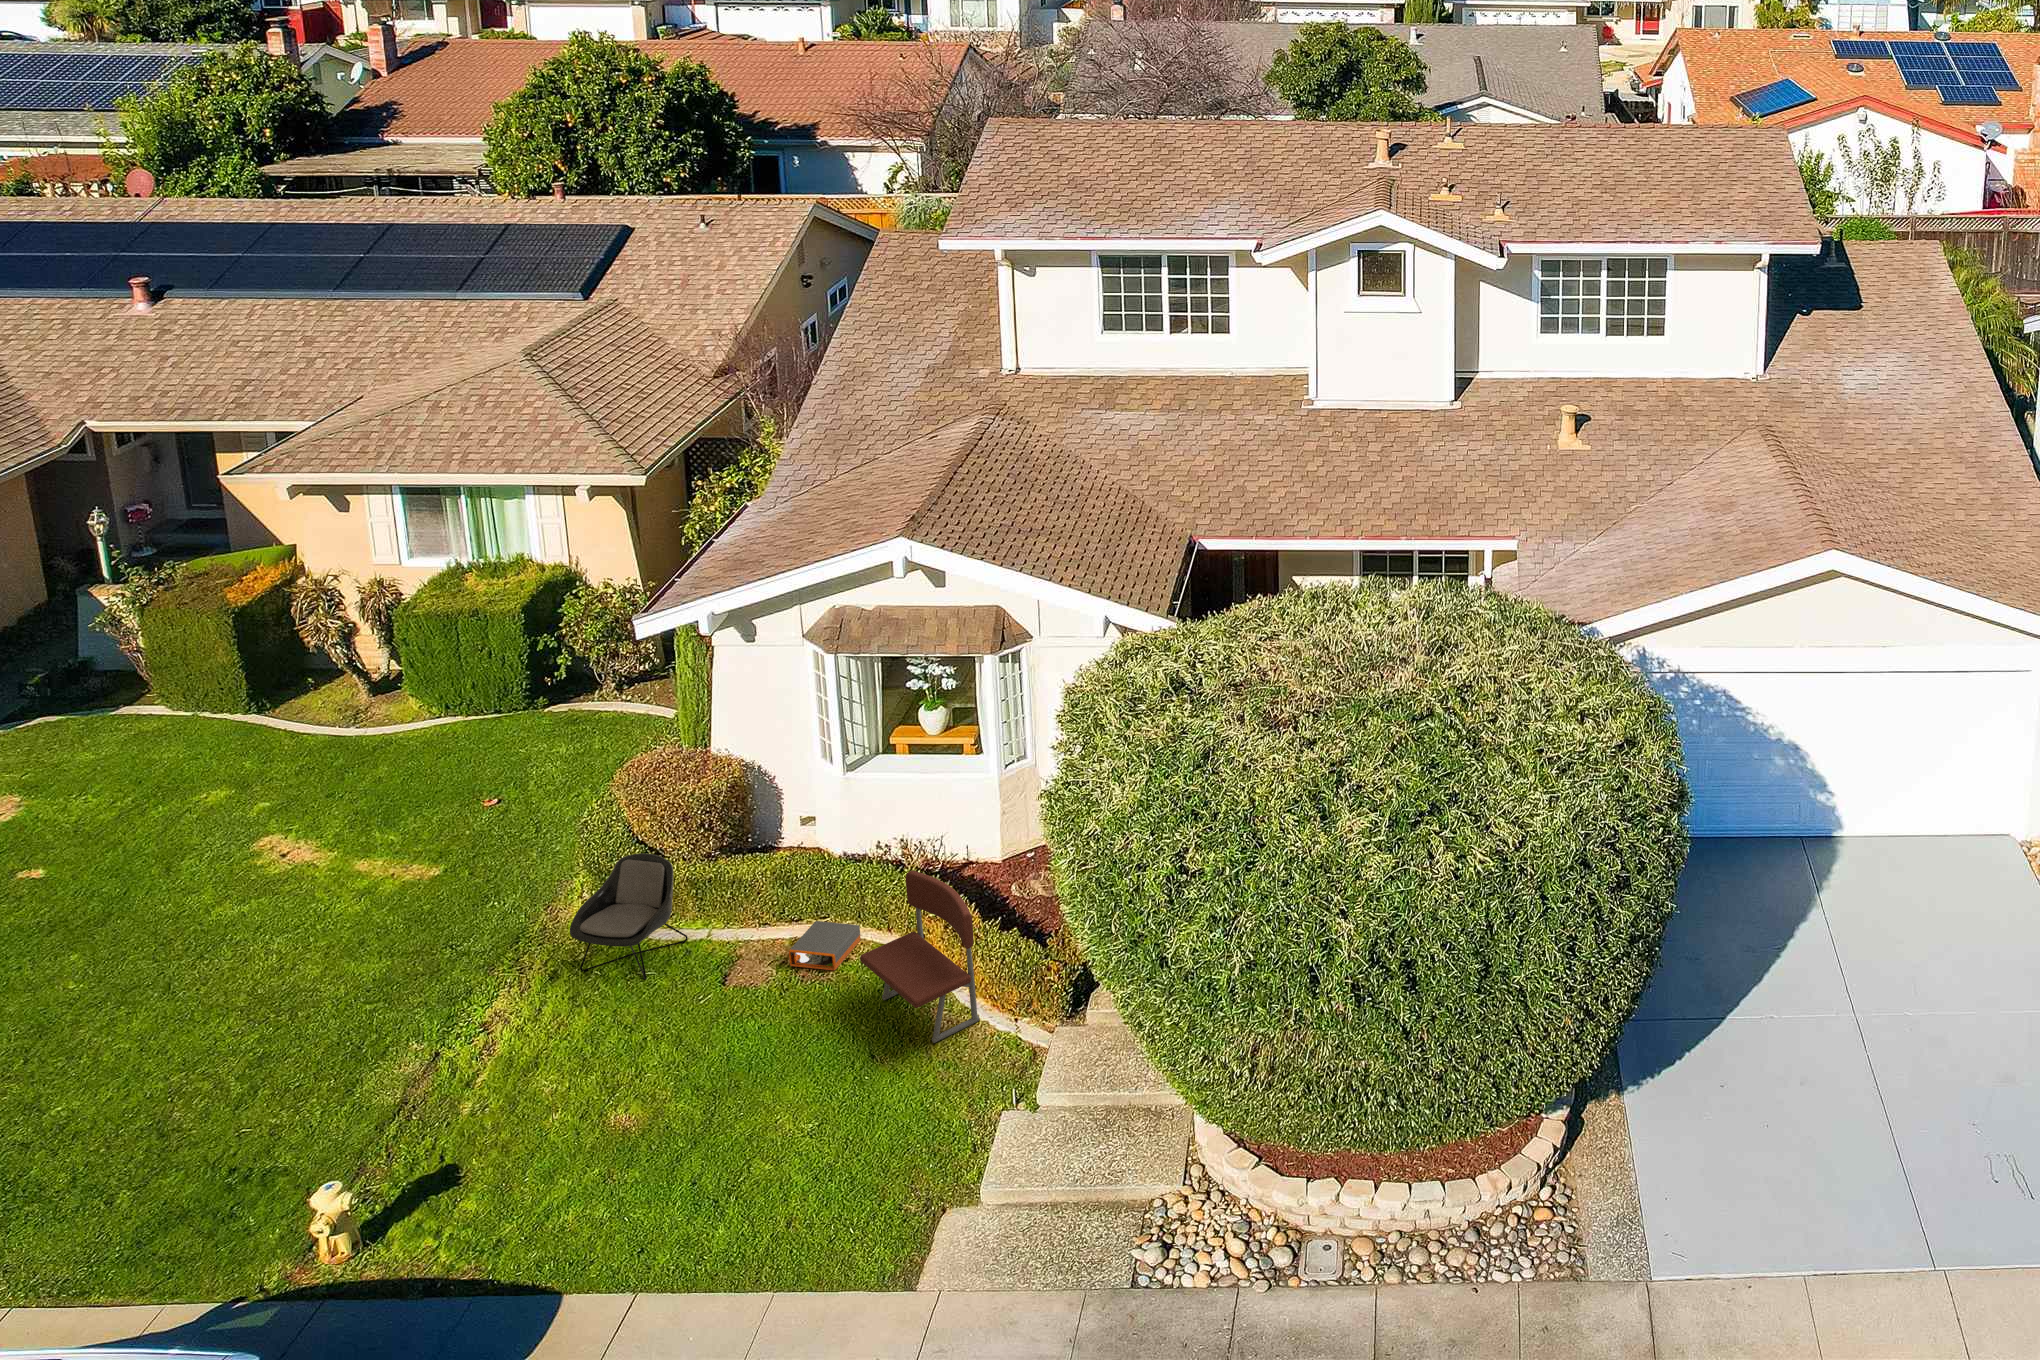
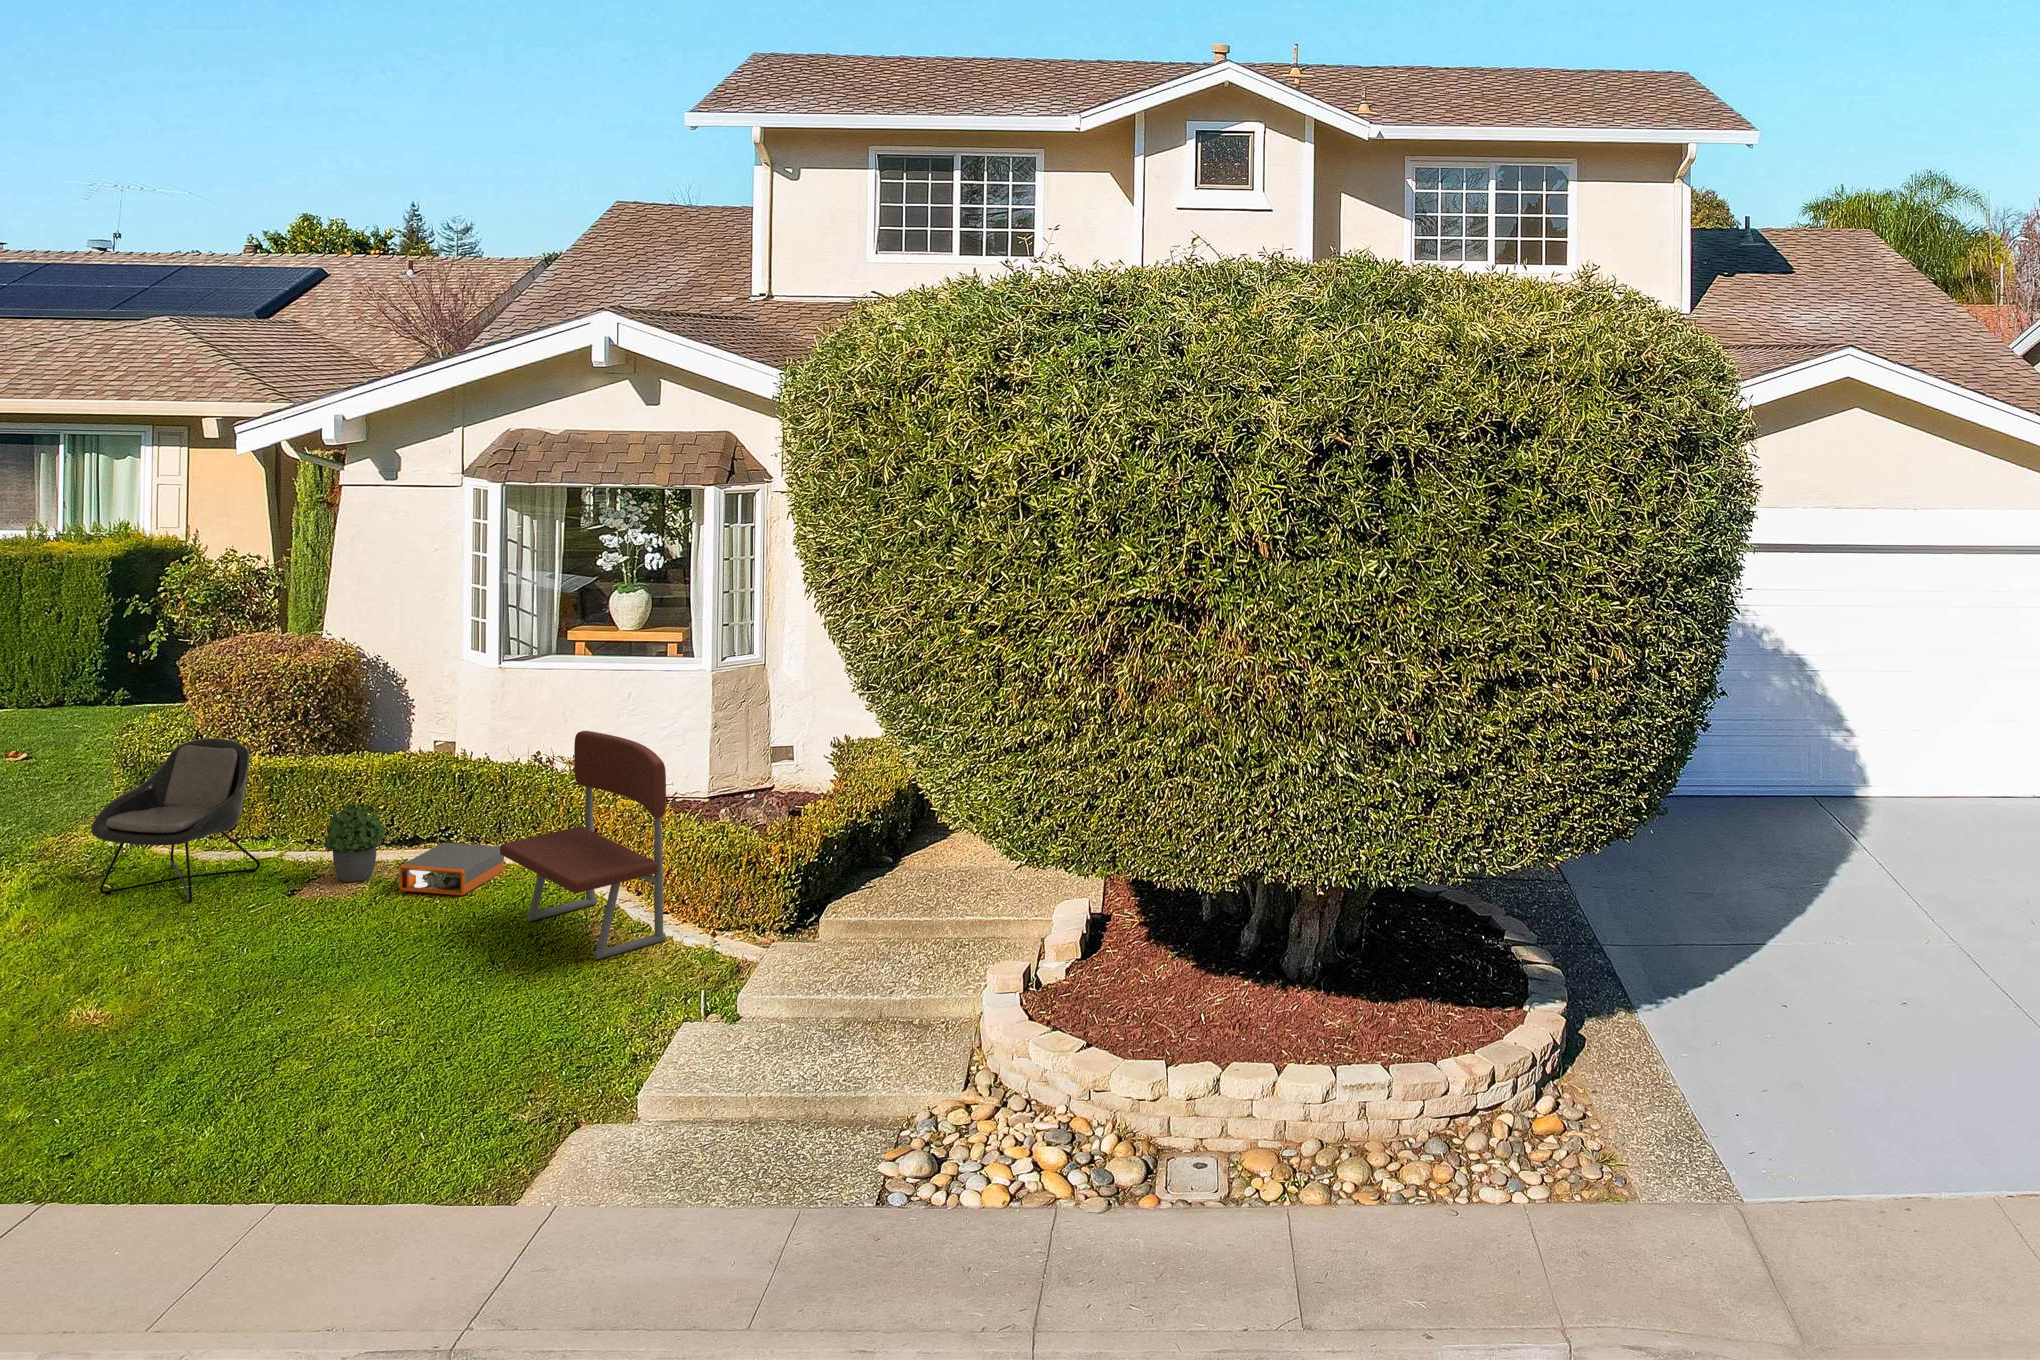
potted plant: none [732,898,775,955] -> present [323,803,386,882]

